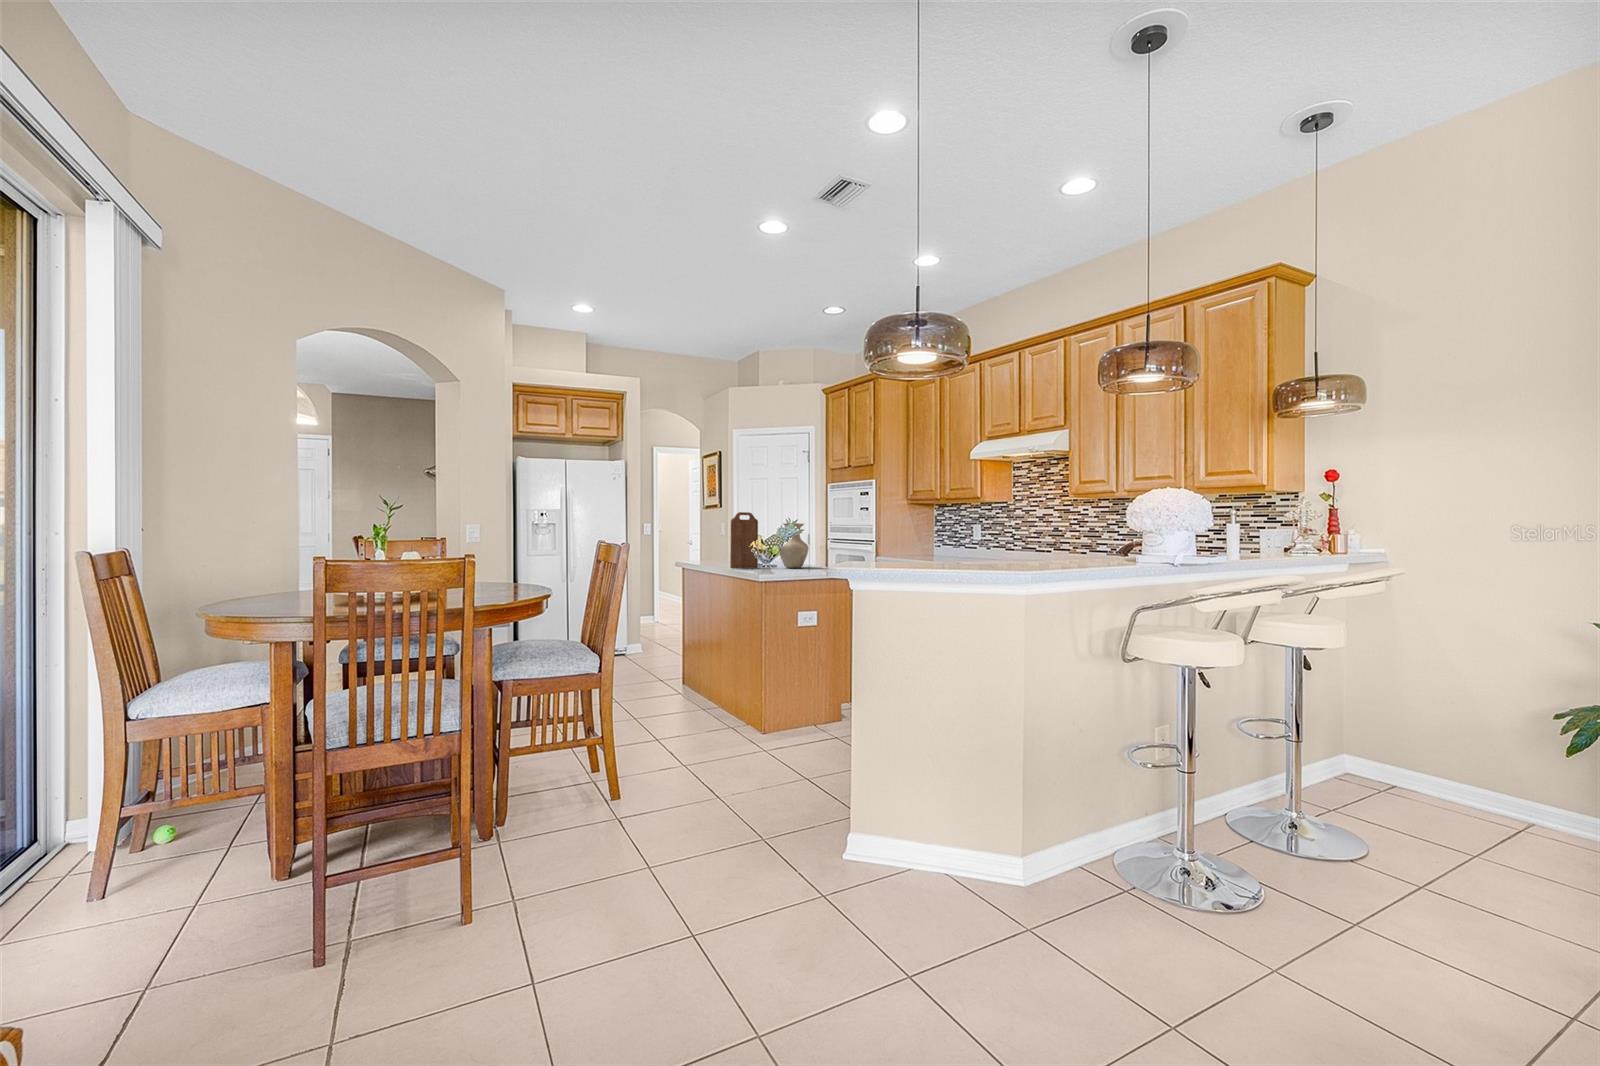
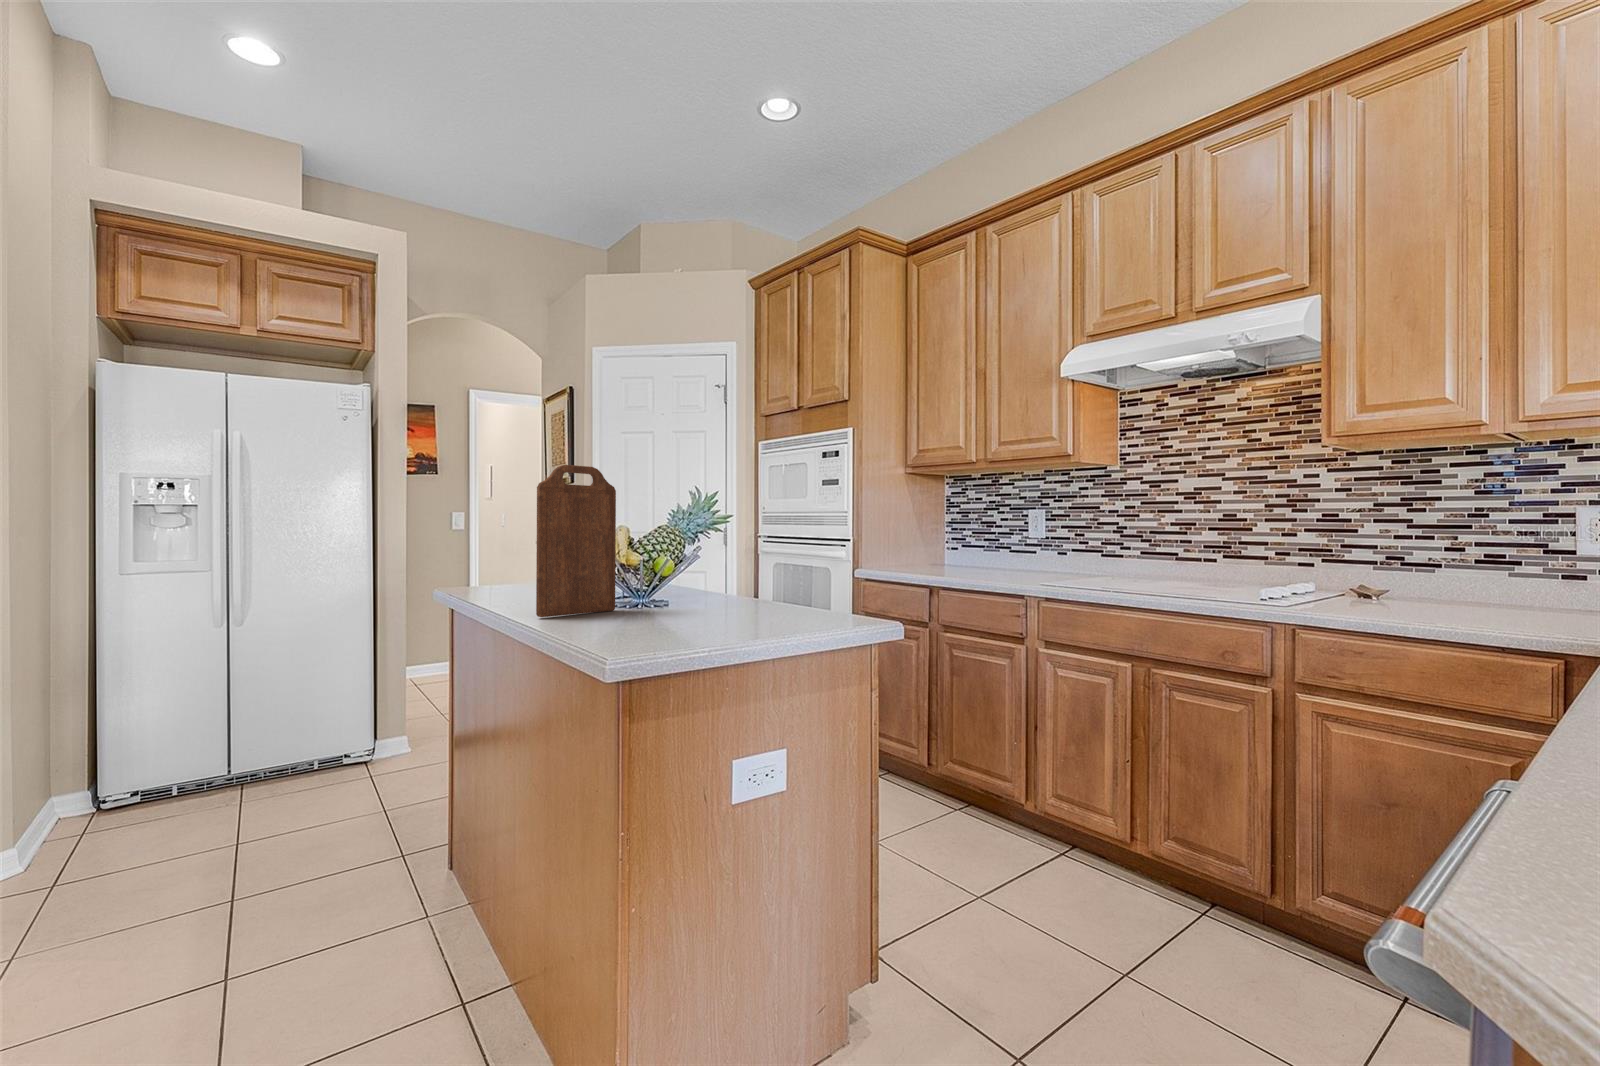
vase: present [780,523,809,568] -> none [670,496,747,611]

